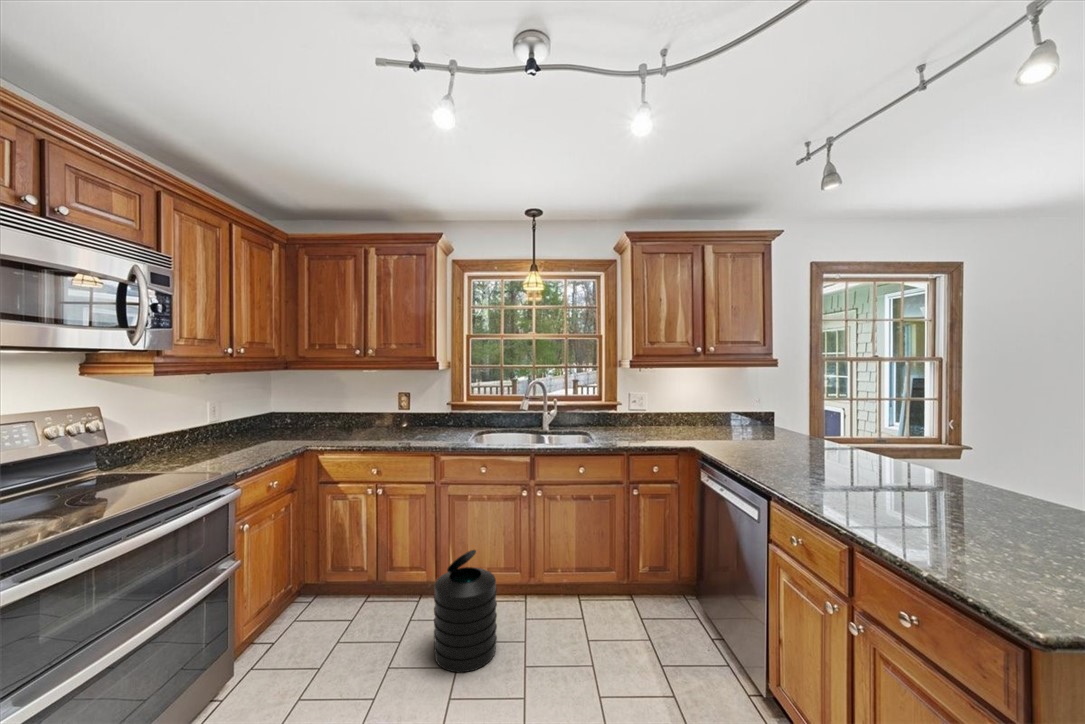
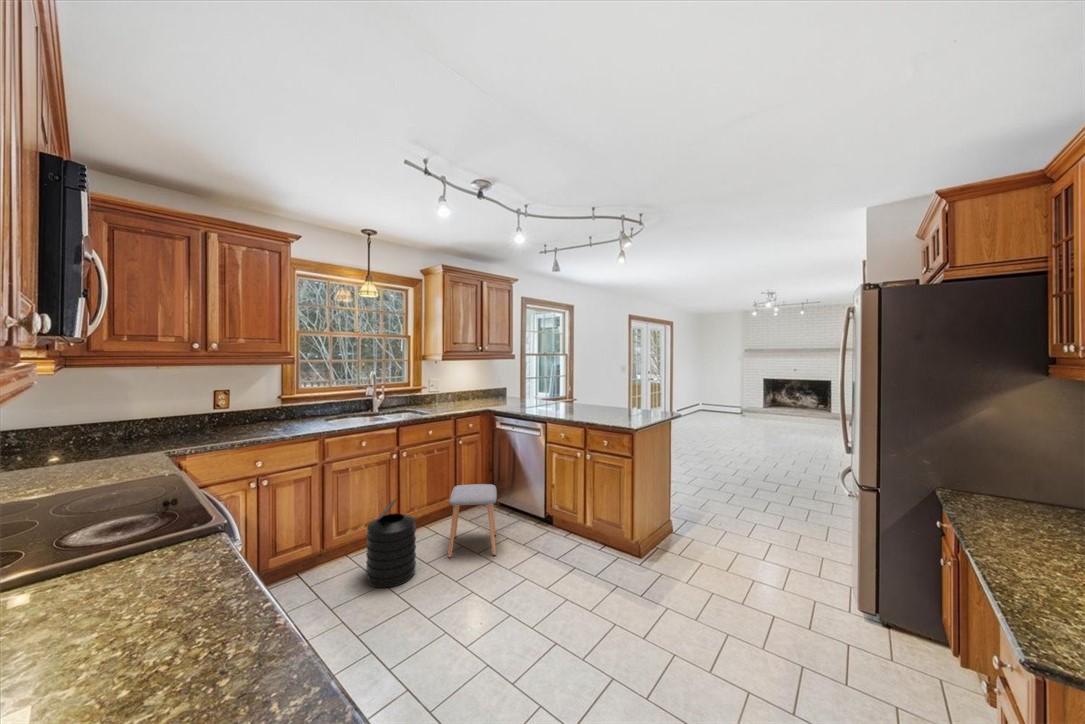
stool: none [542,557,643,703] -> present [448,484,497,558]

